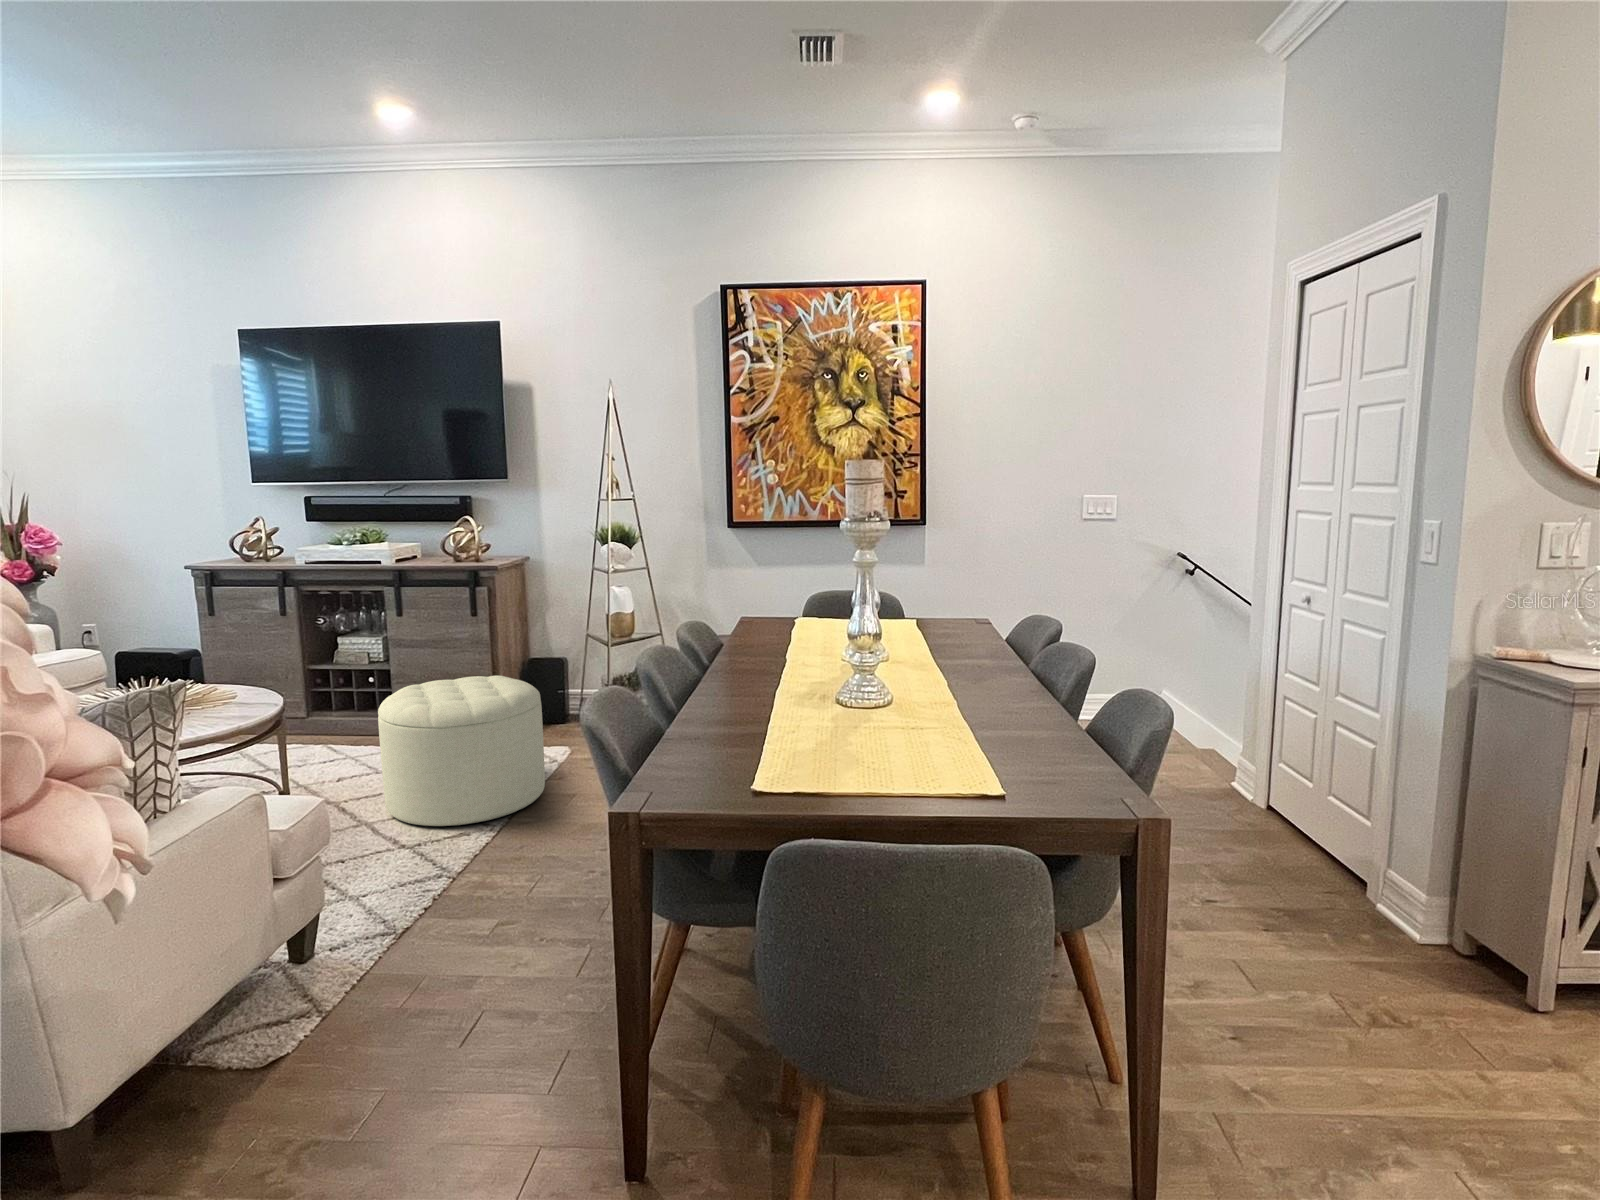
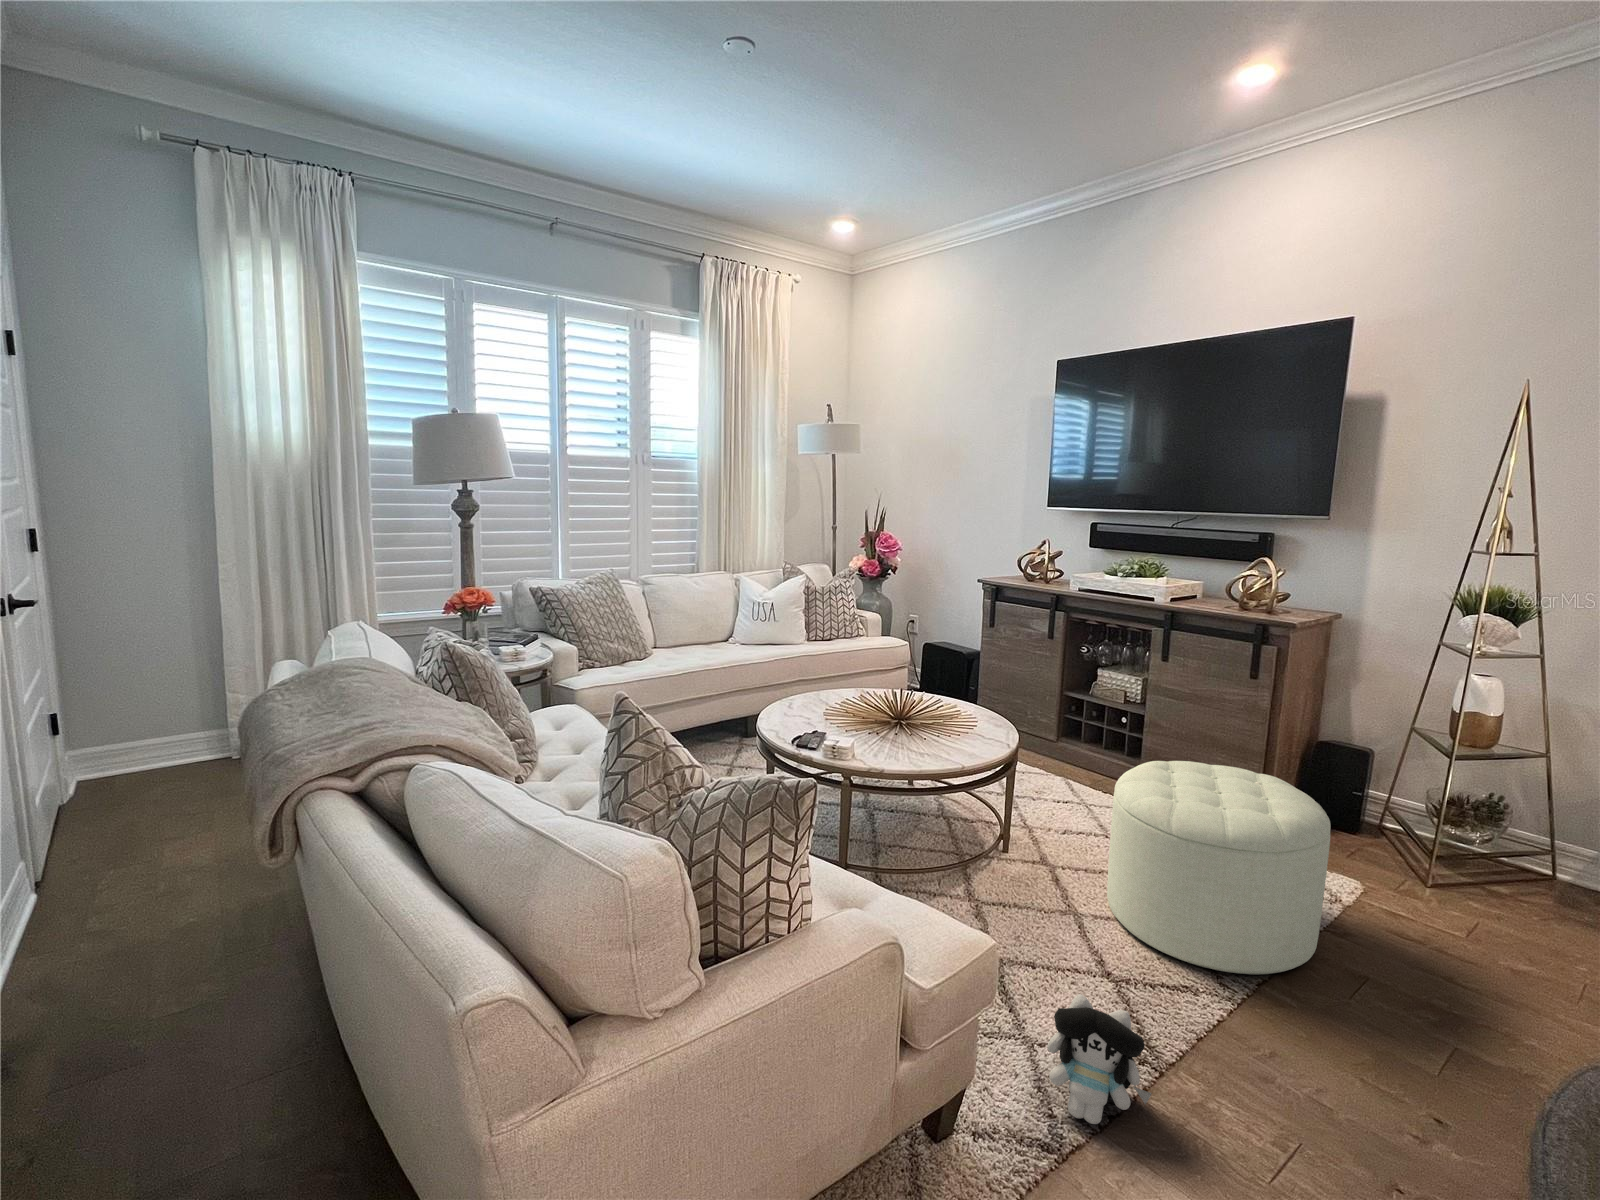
plush toy: none [363,846,449,935] -> present [1048,994,1152,1124]

